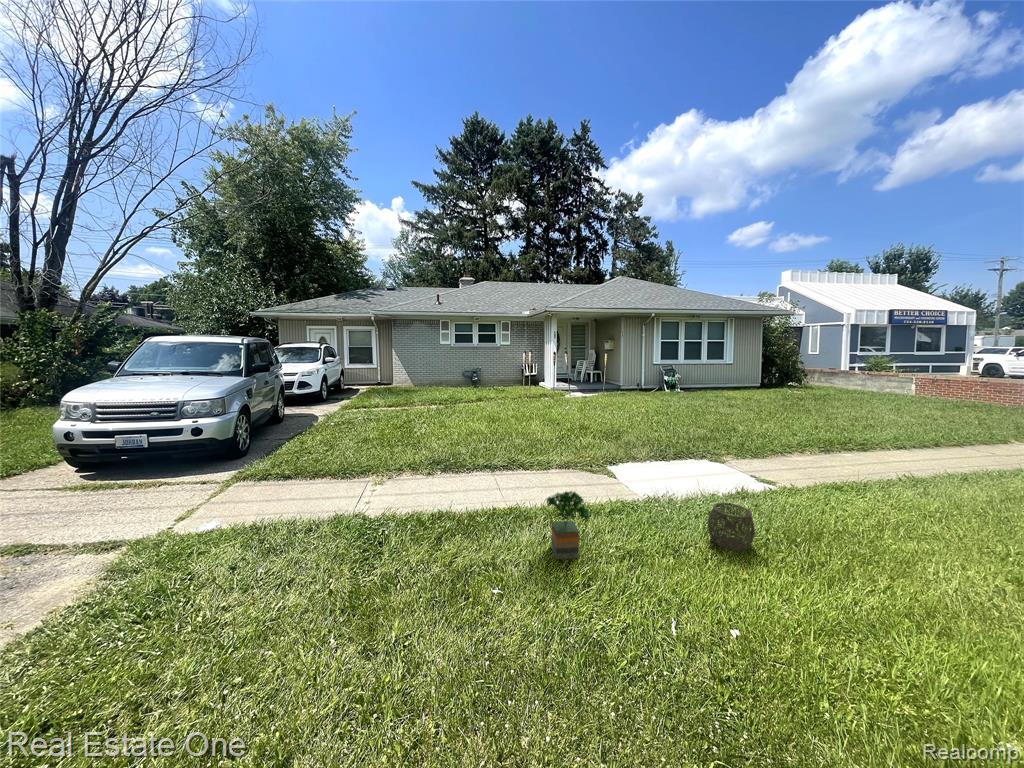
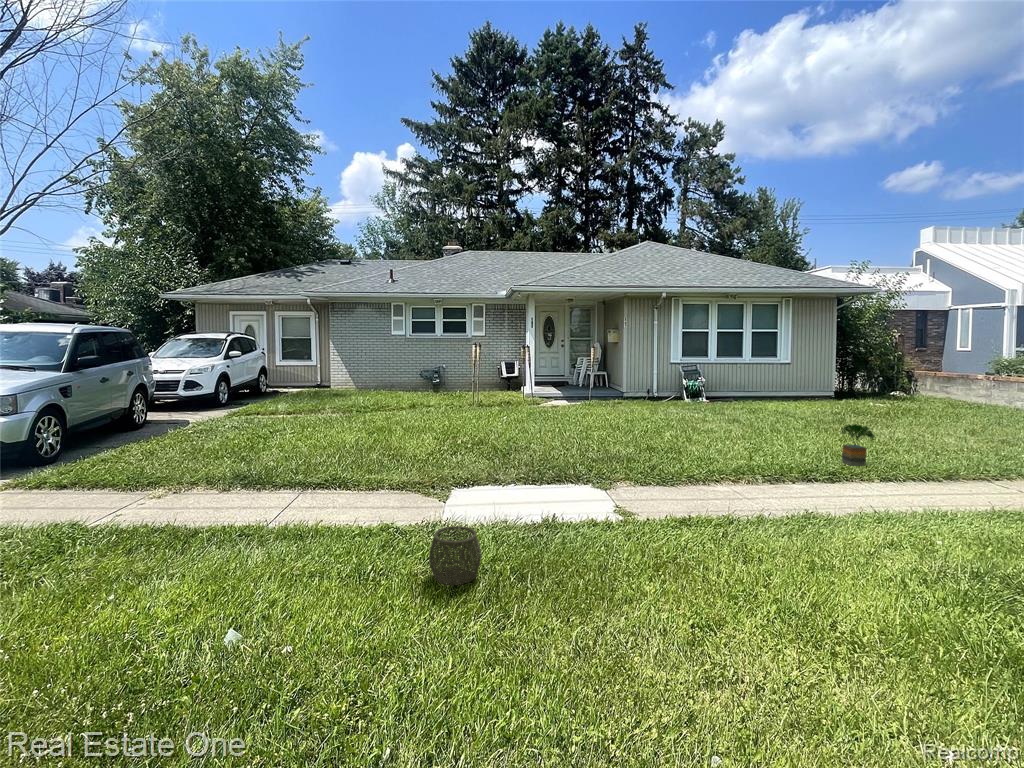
potted tree: present [546,491,590,559] -> present [841,424,875,466]

